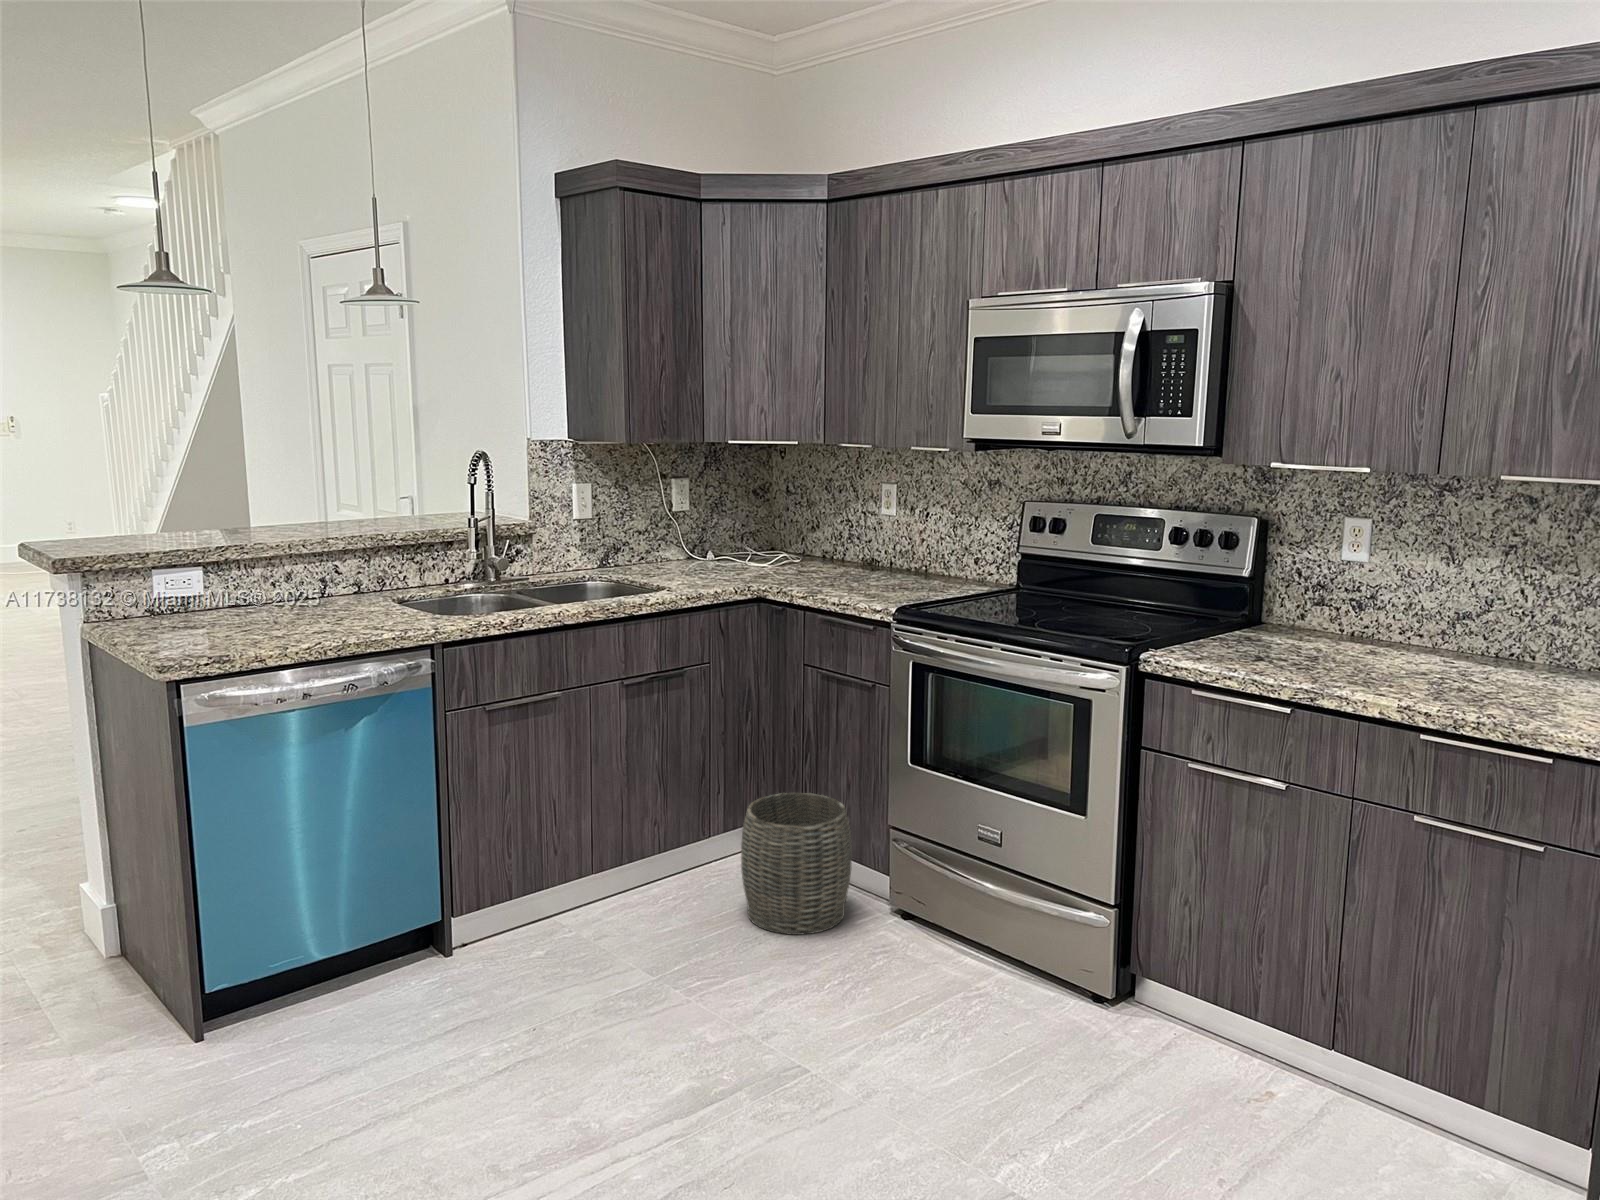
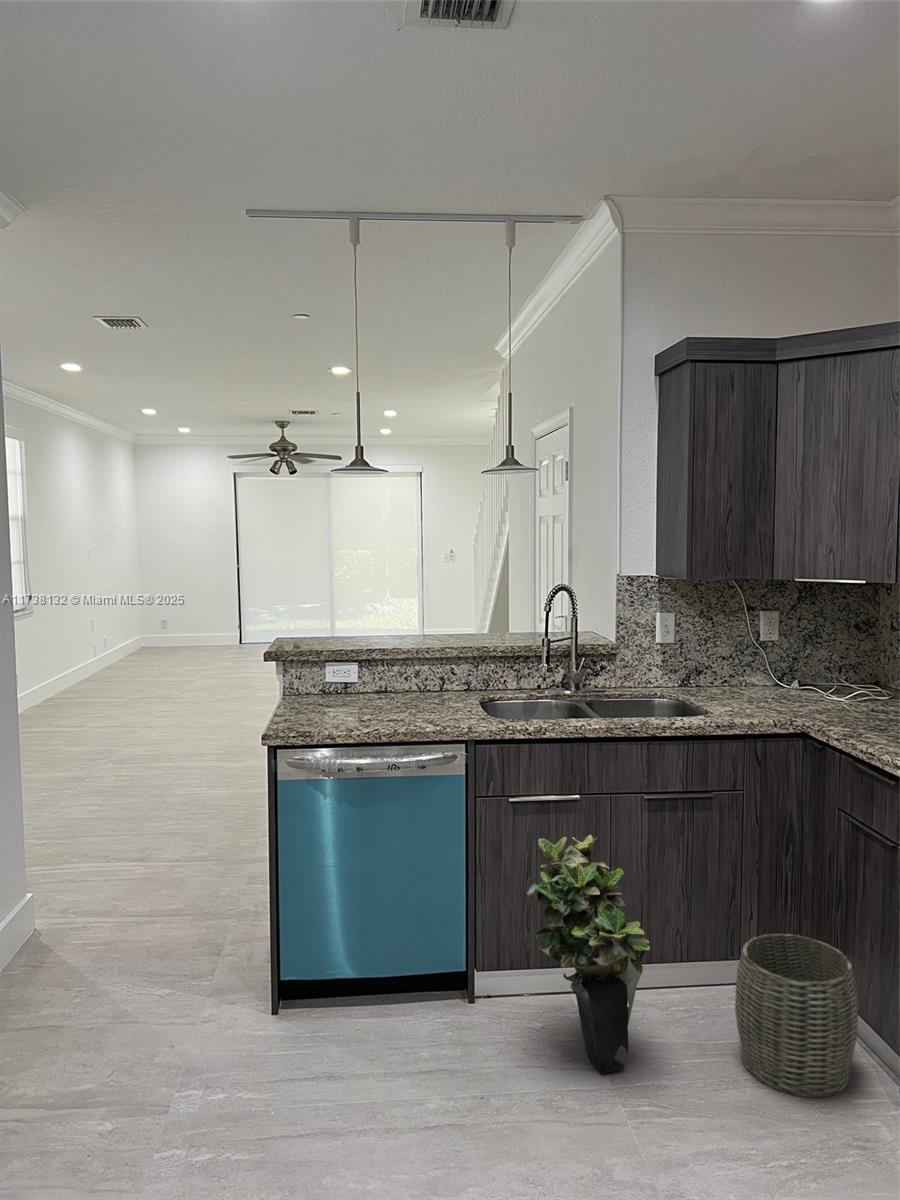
potted plant: none [532,731,673,973] -> present [527,835,650,1074]

